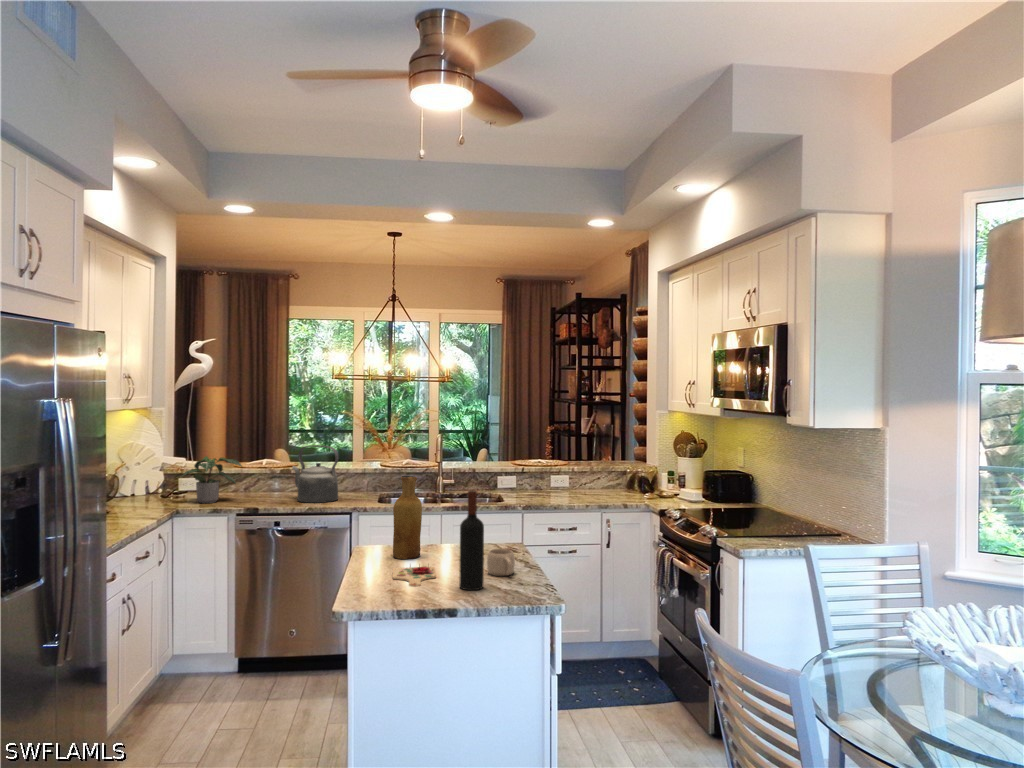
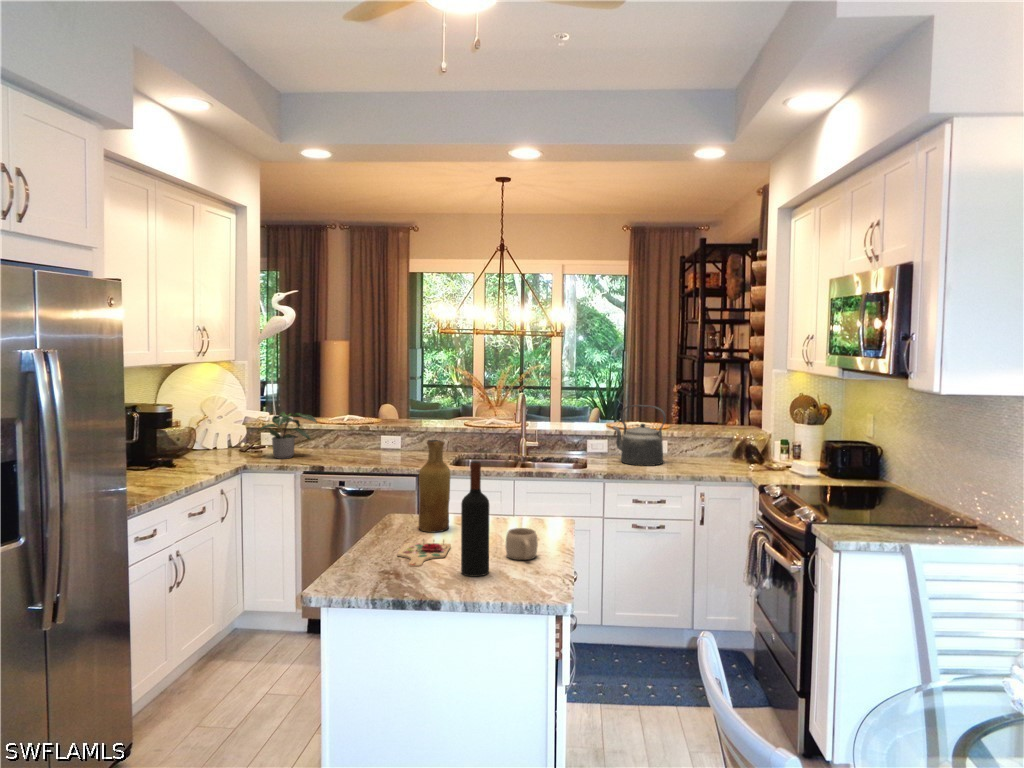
kettle: present [293,445,339,503] -> present [613,405,666,466]

